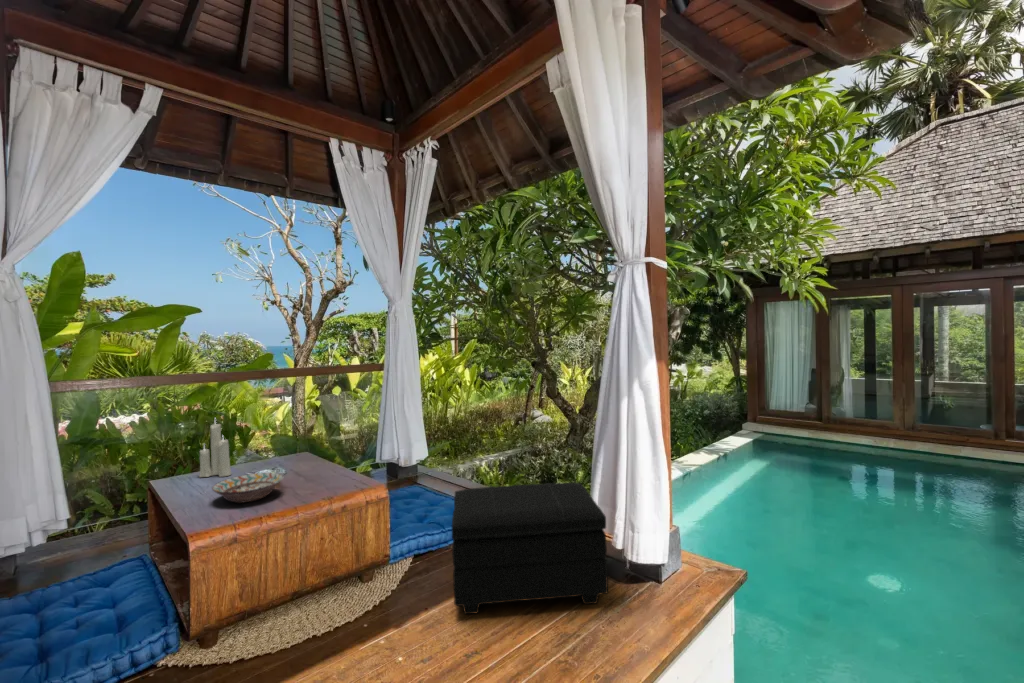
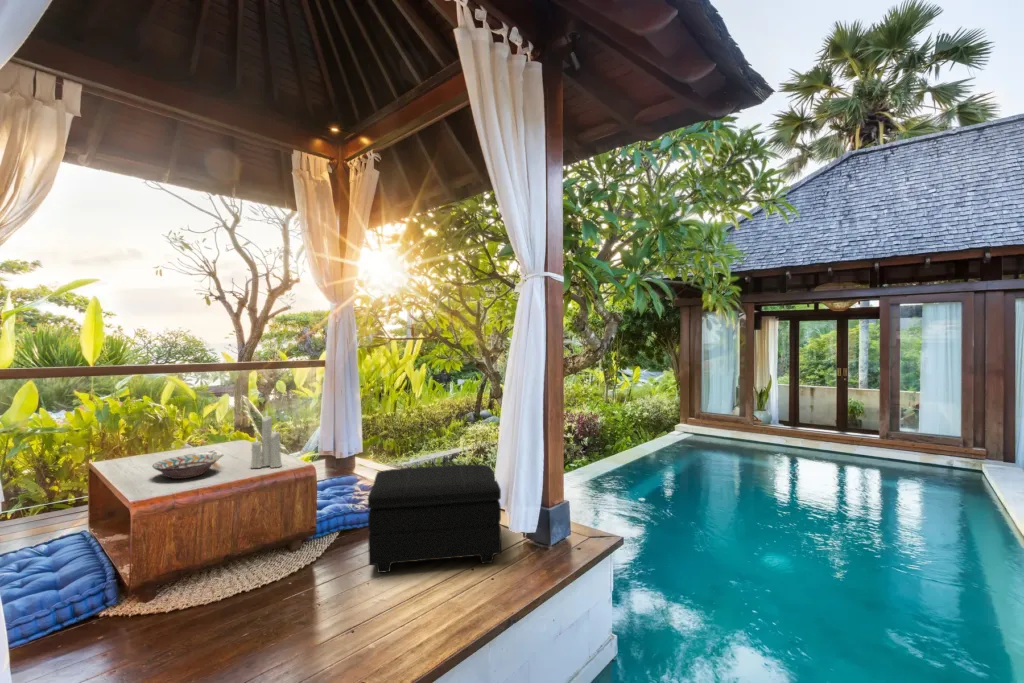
candle: present [200,424,231,477] -> present [251,416,282,468]

